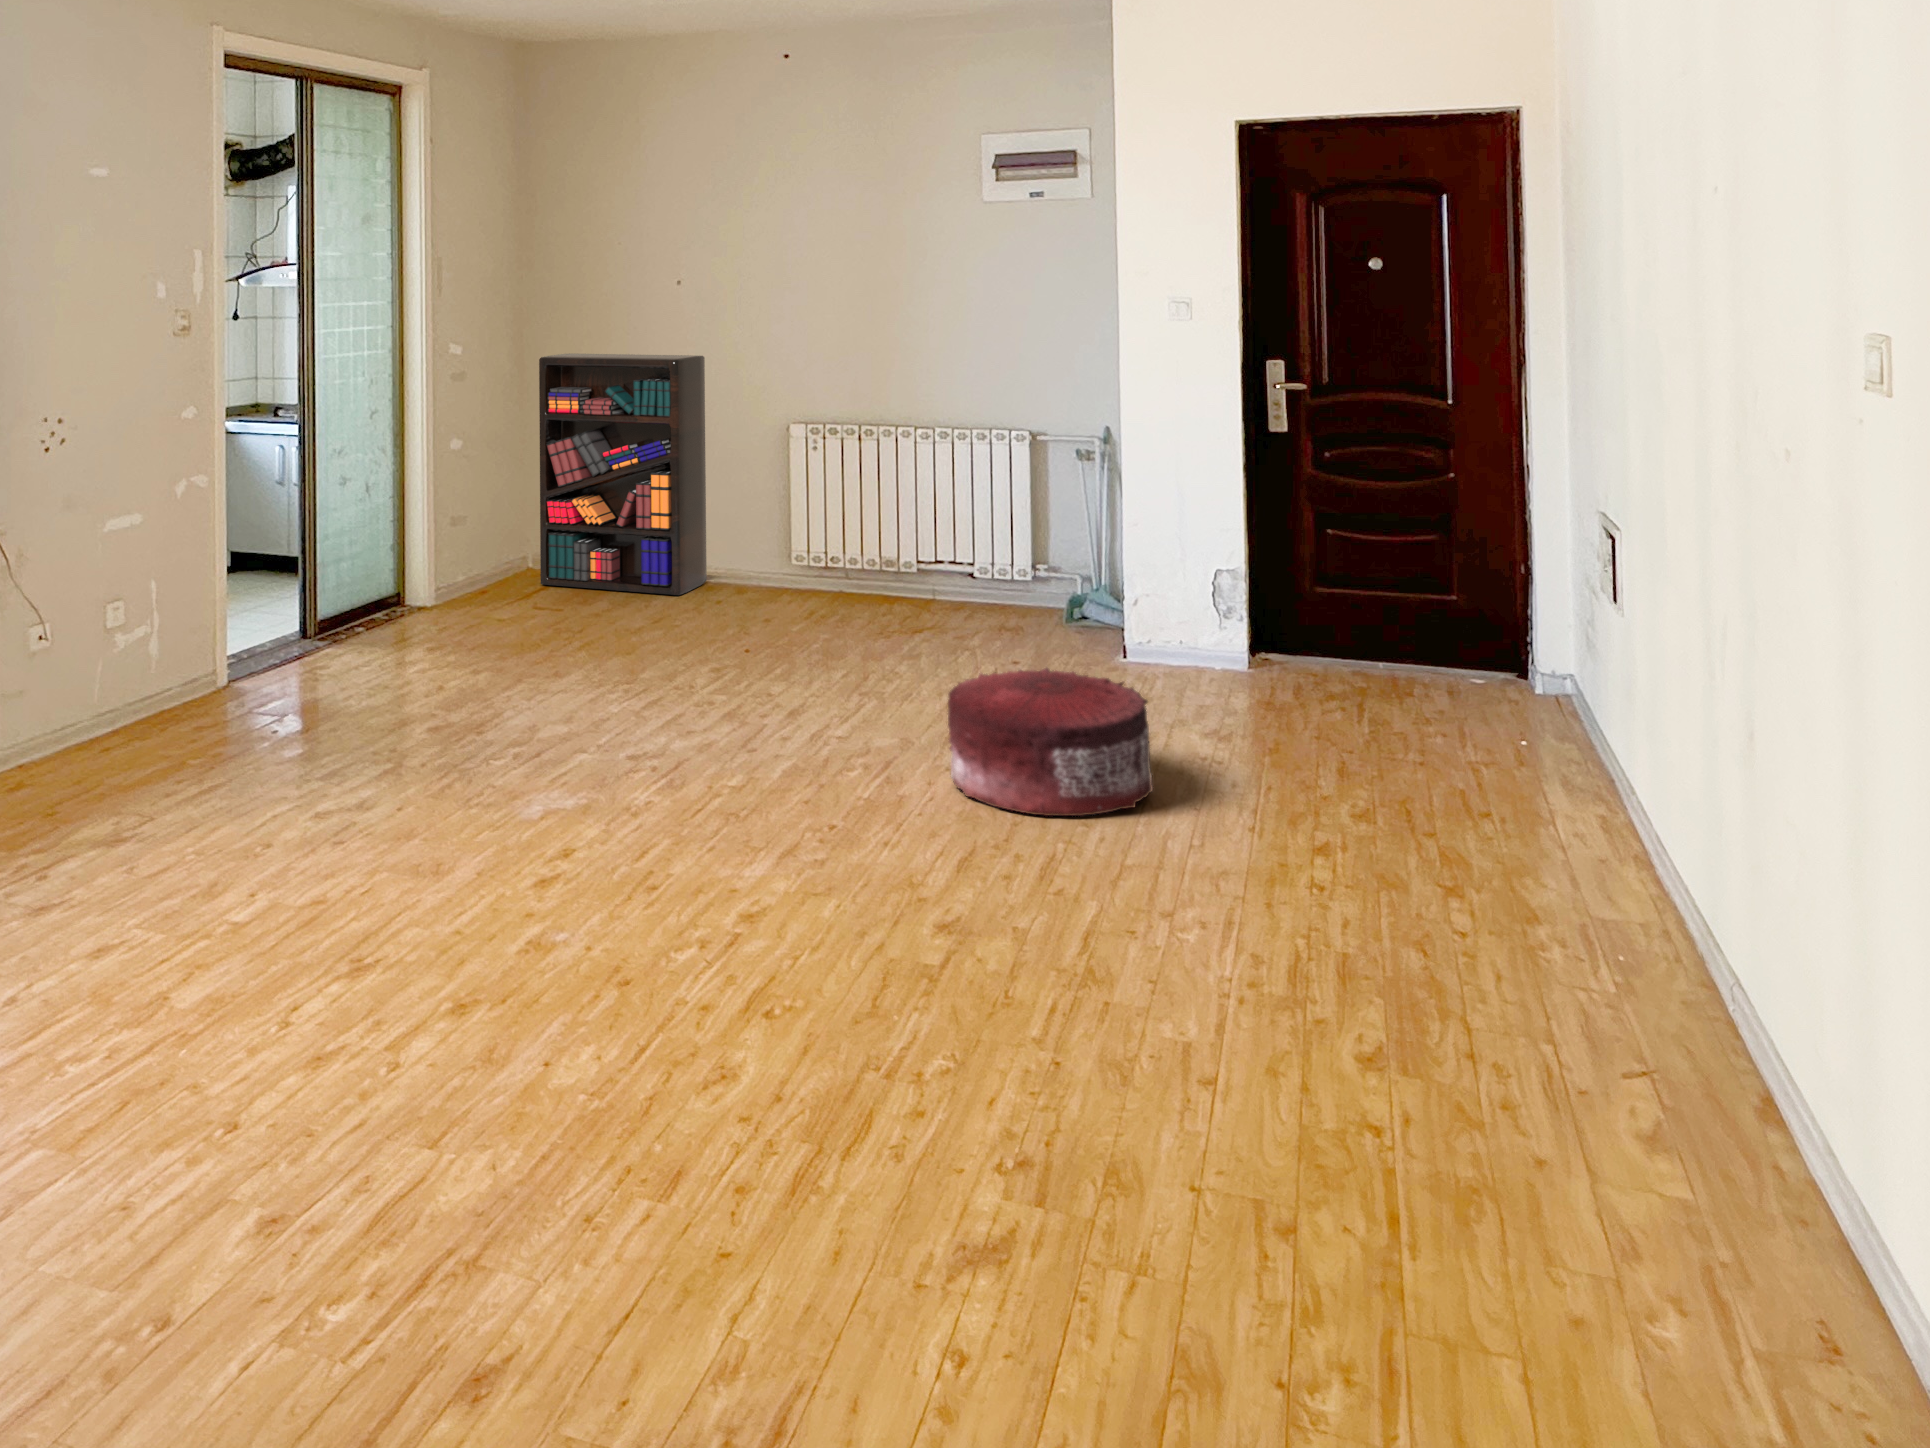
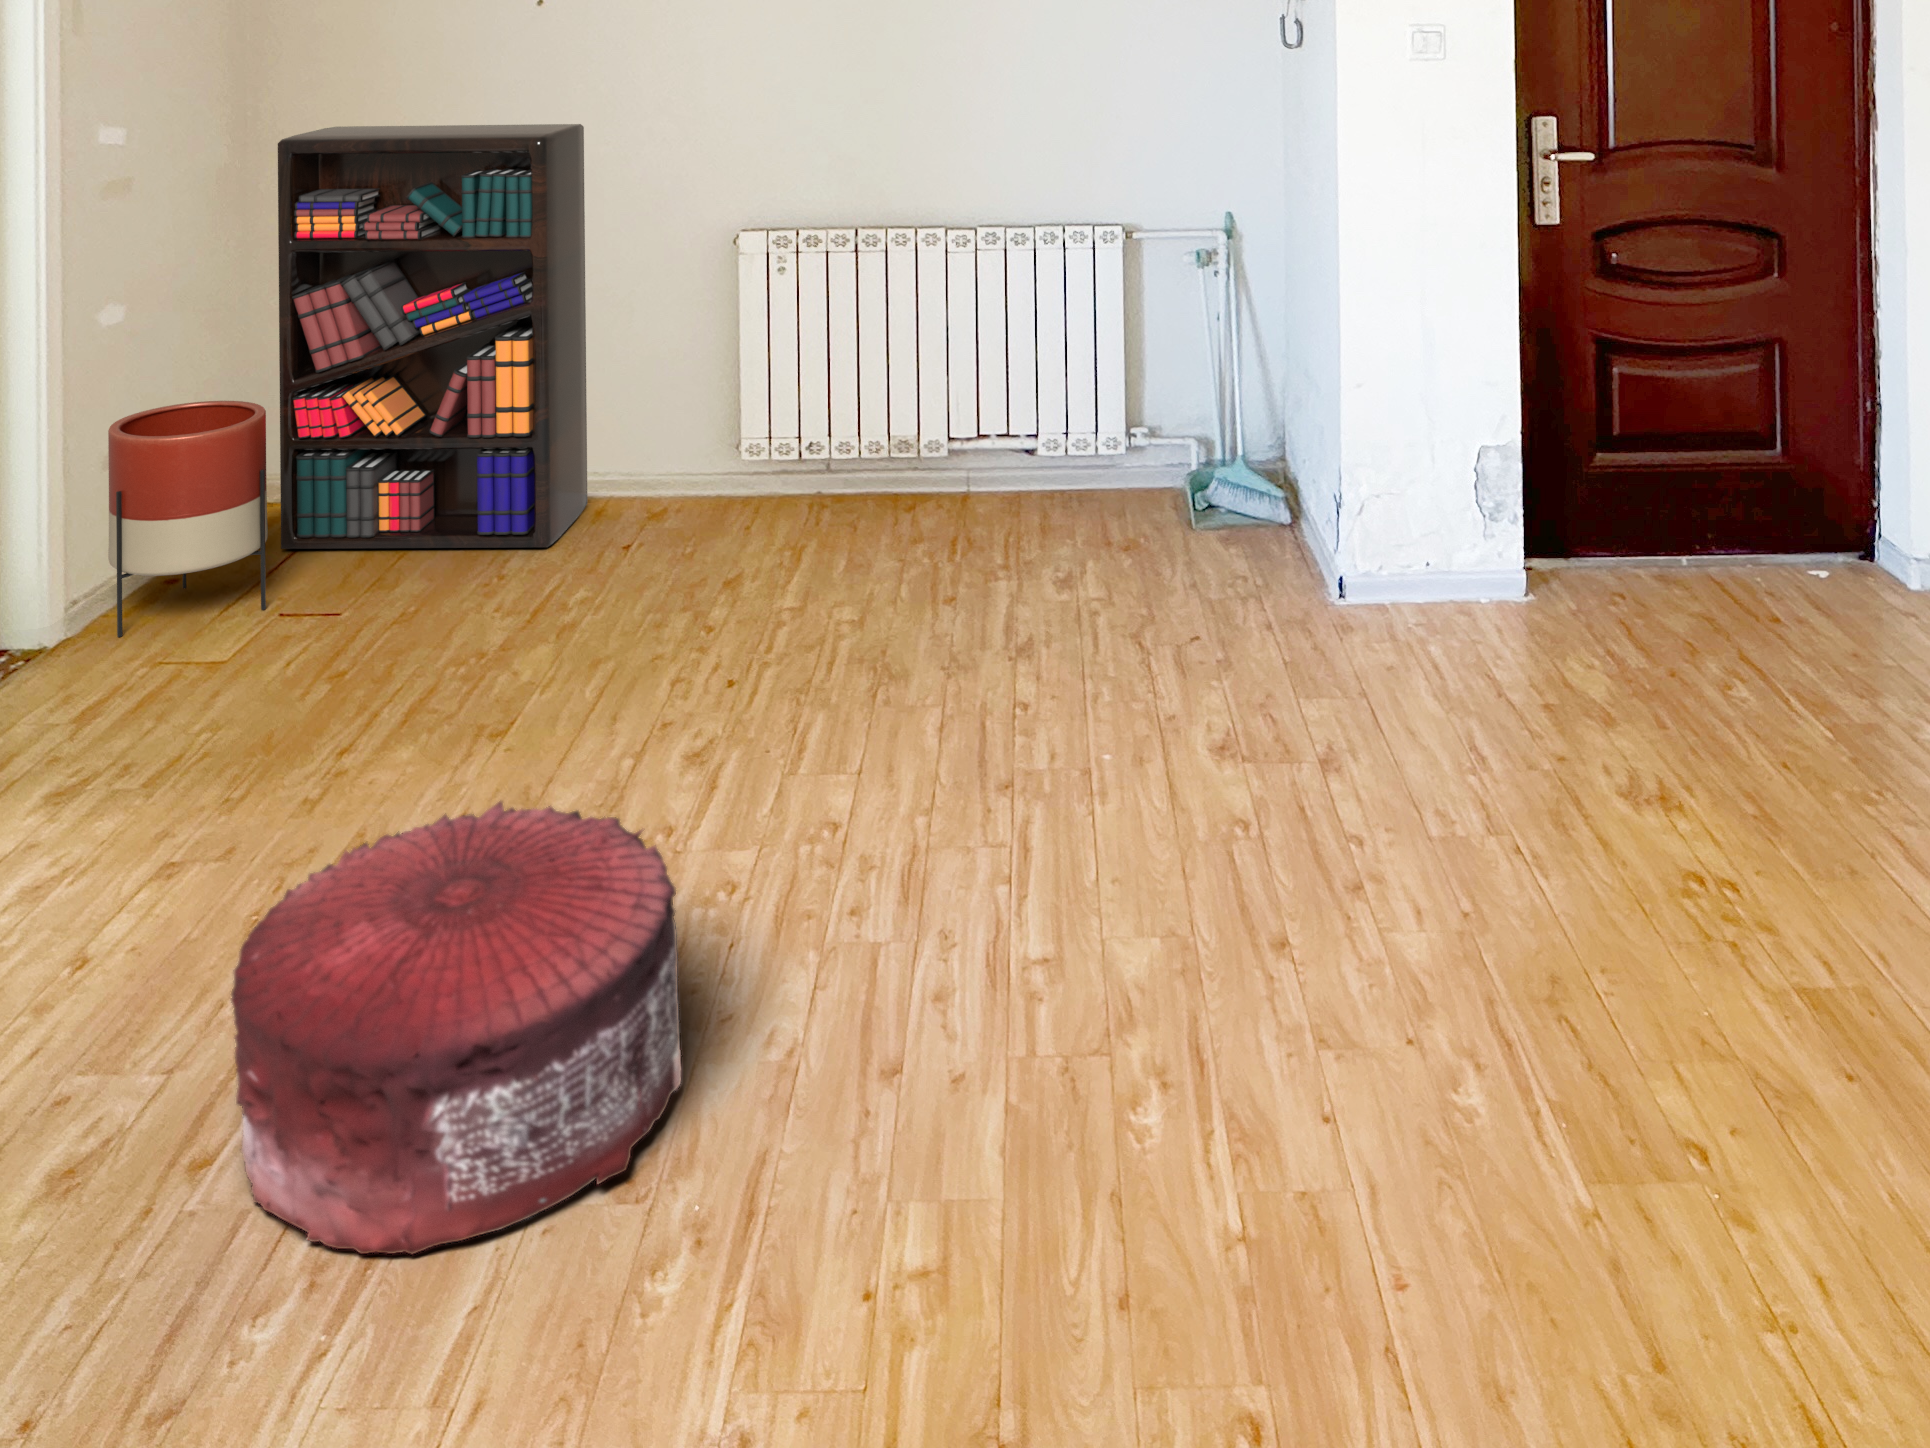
planter: none [457,495,531,607] -> present [108,401,268,637]
pouf: present [948,668,1153,816] -> present [231,801,681,1254]

